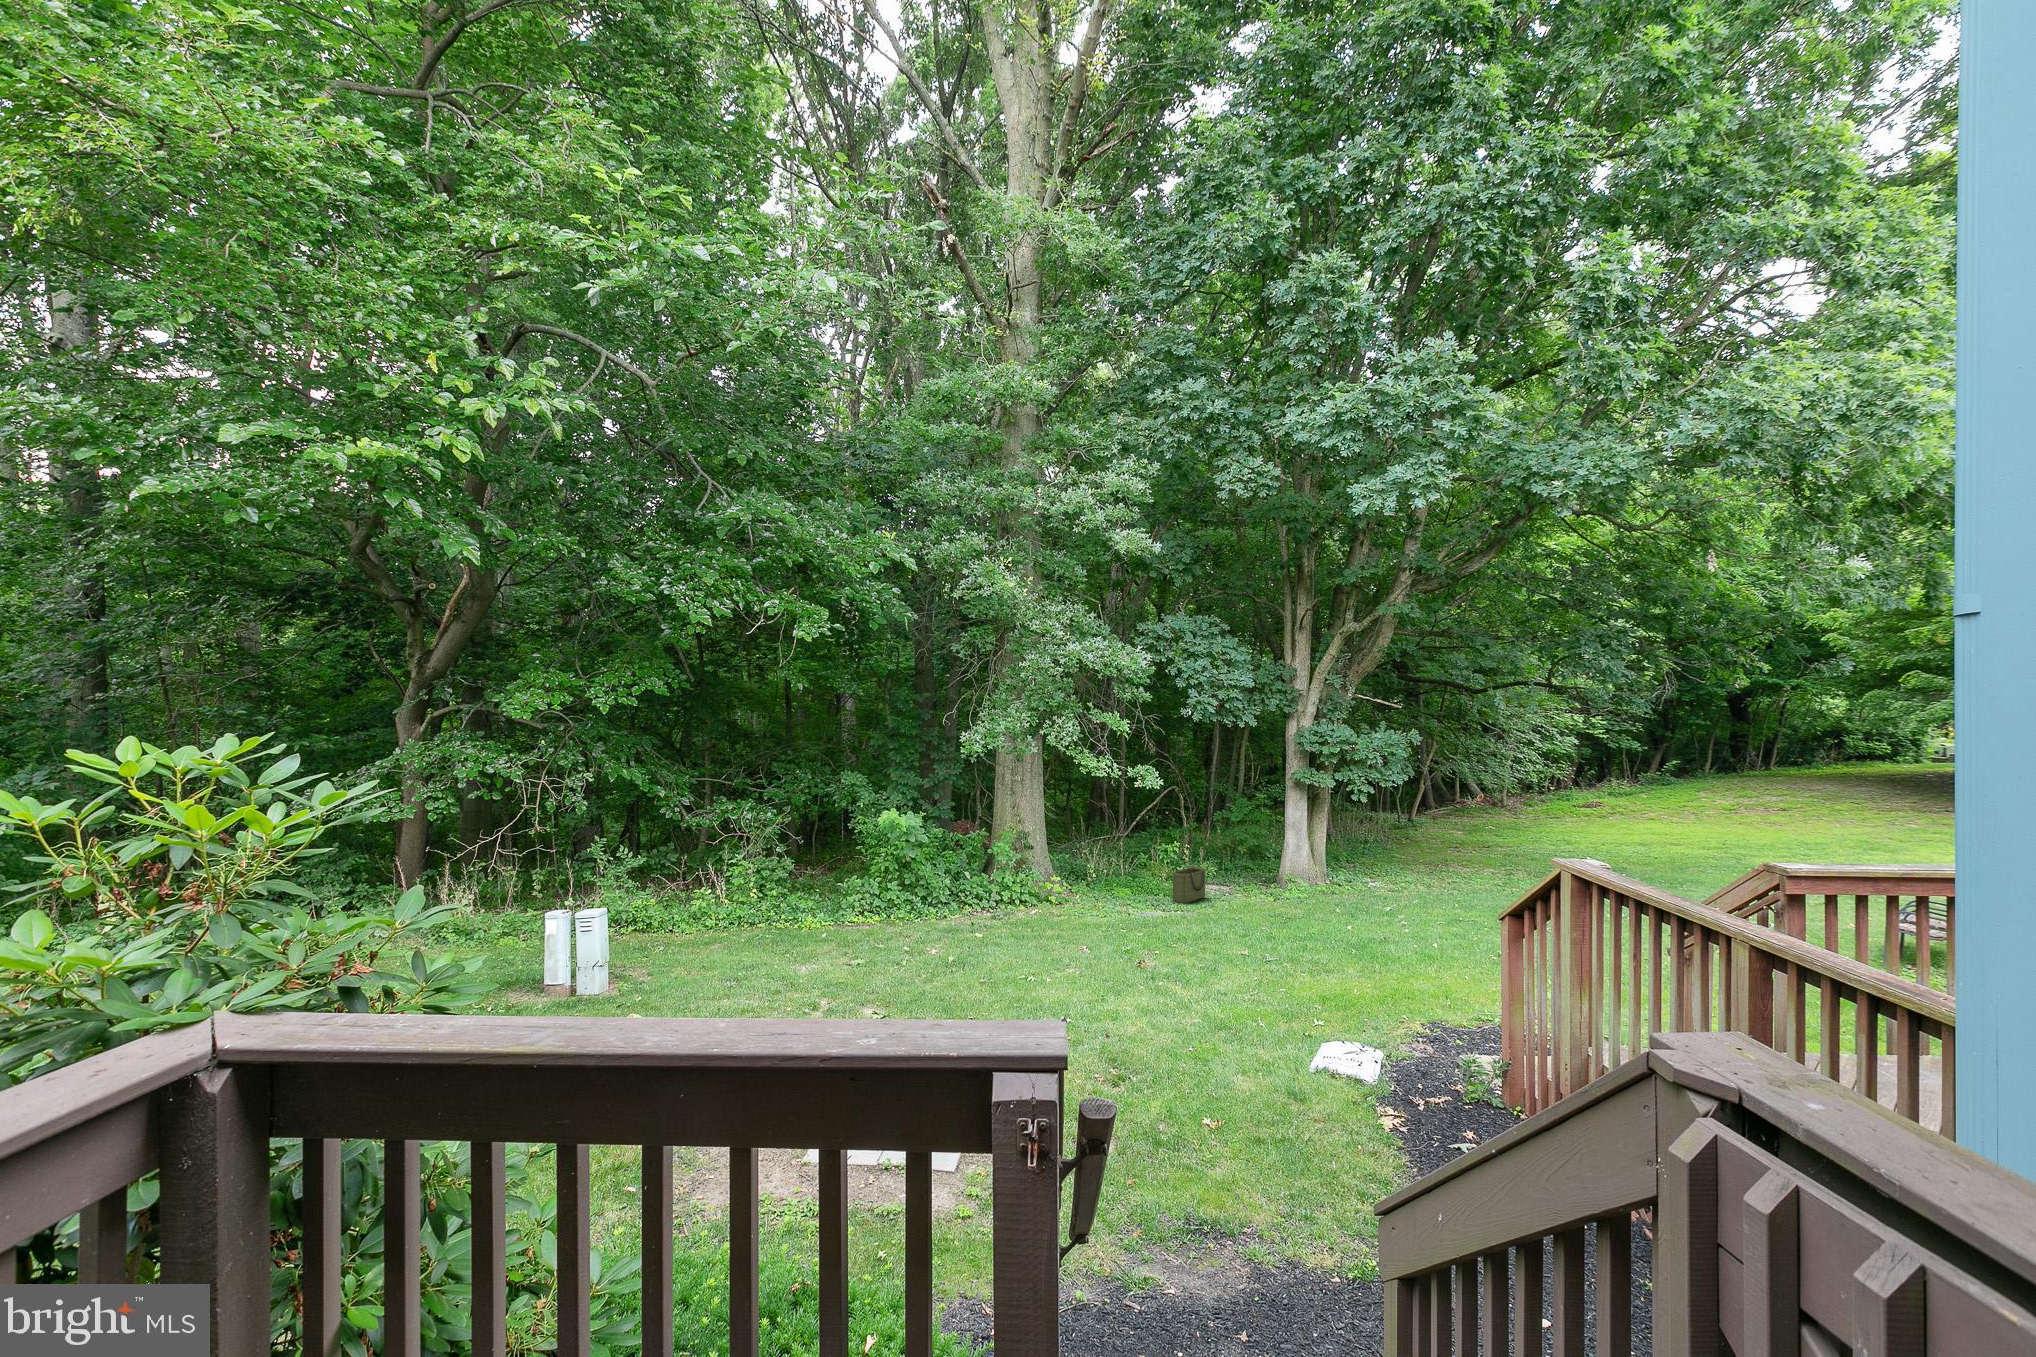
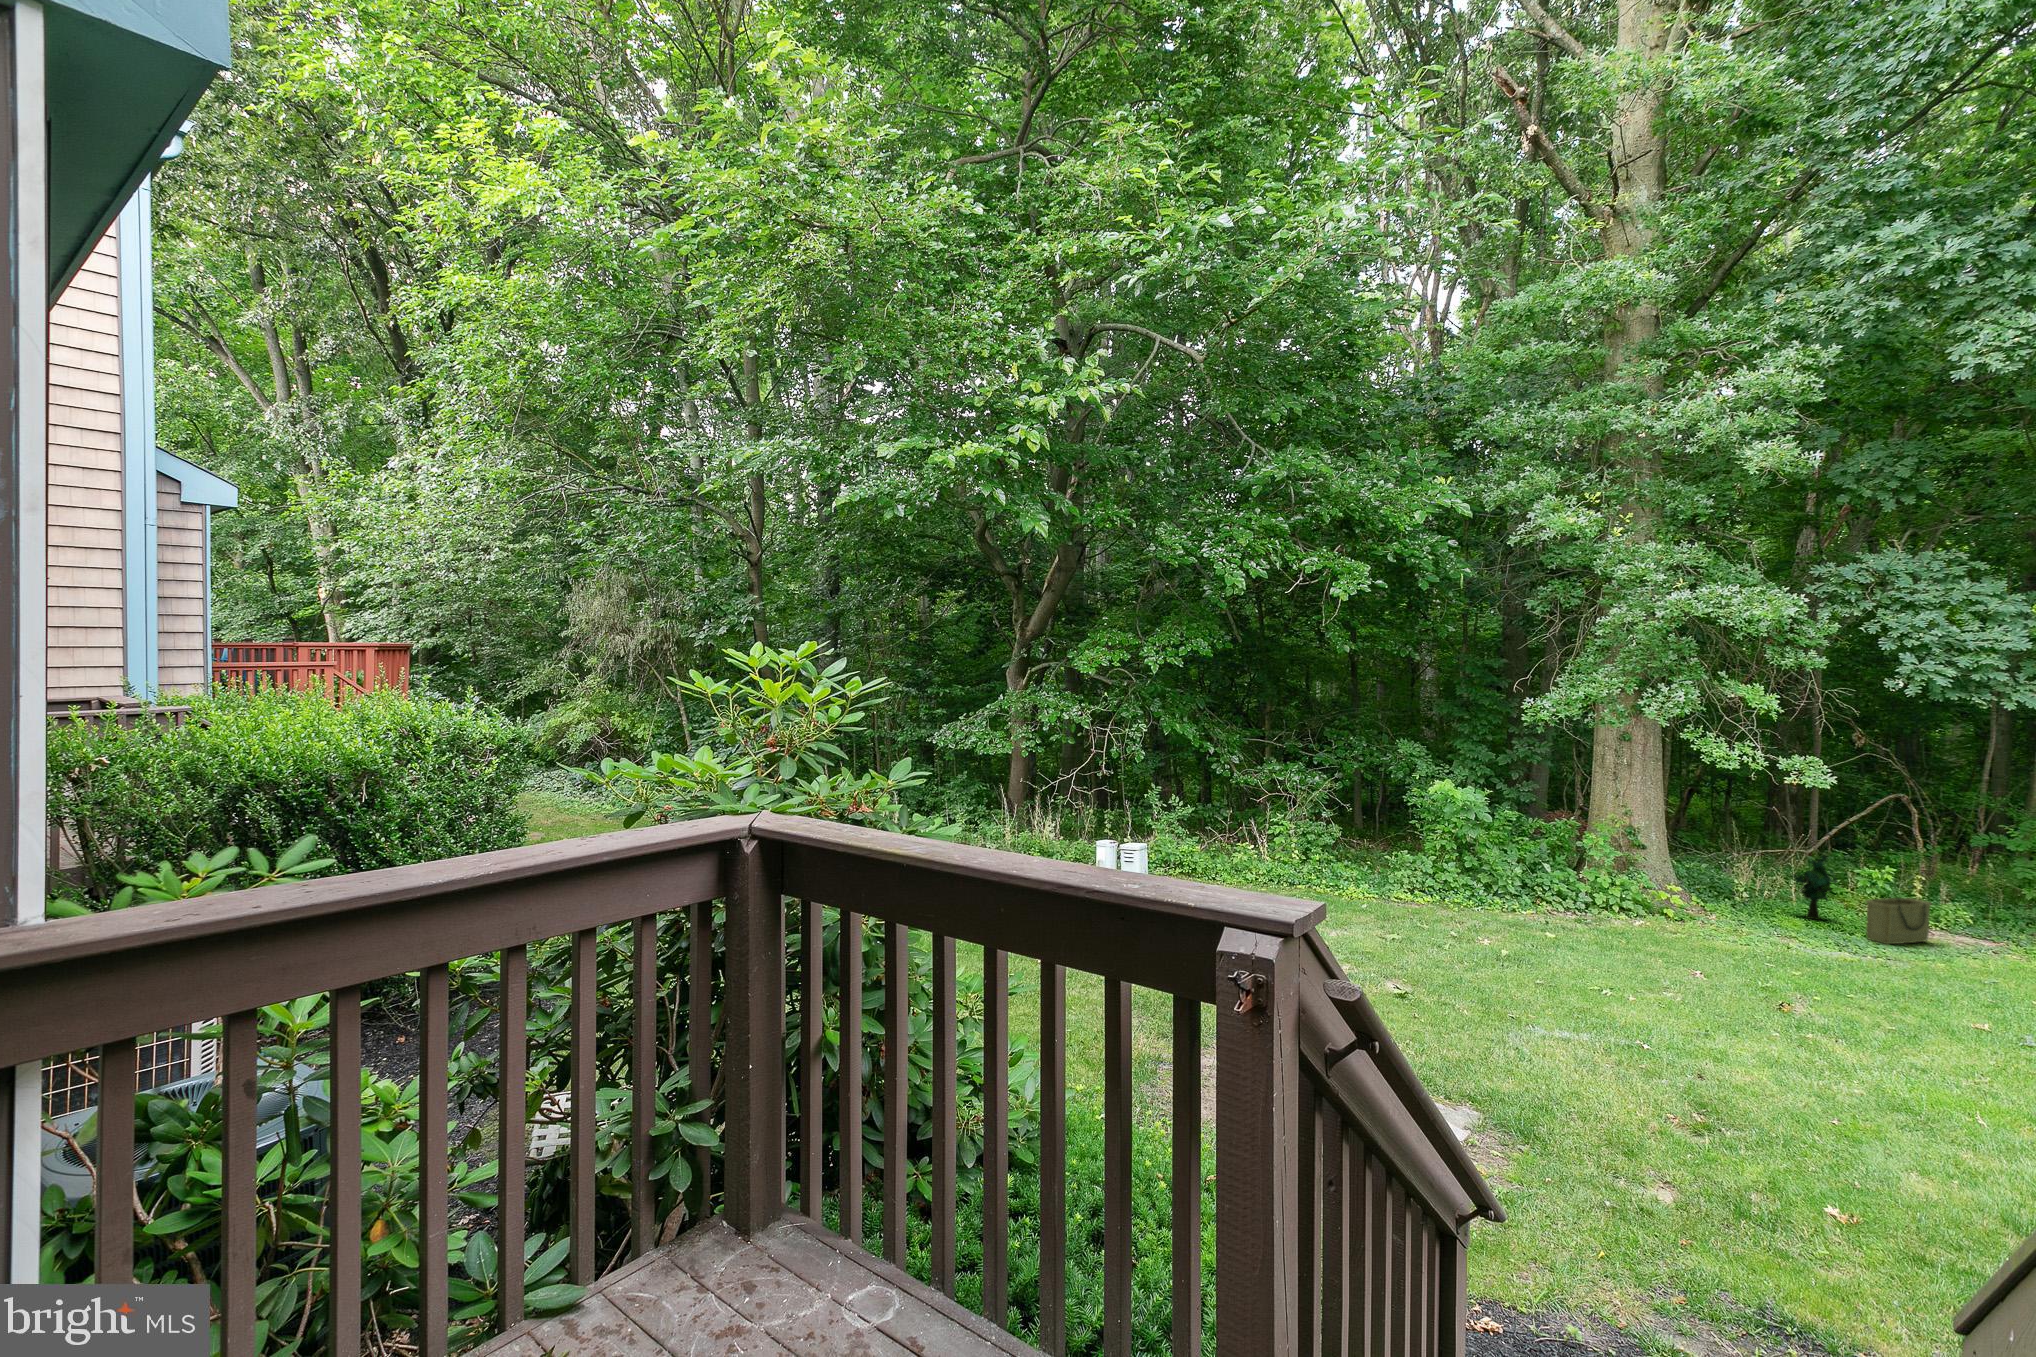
decorative plant: none [1126,841,1154,891] -> present [1792,855,1838,920]

